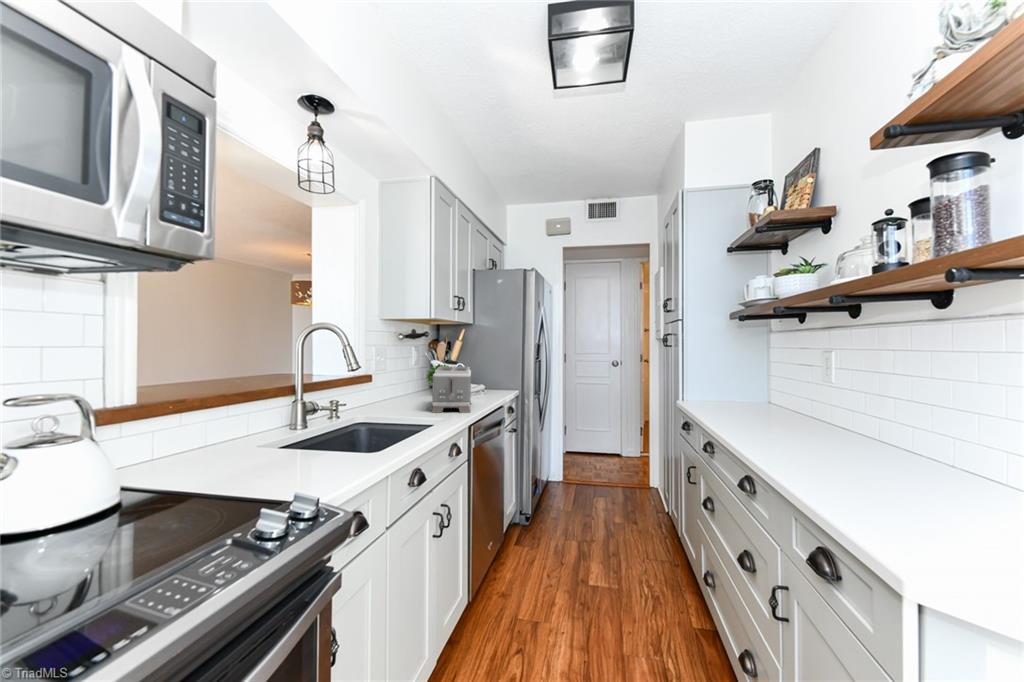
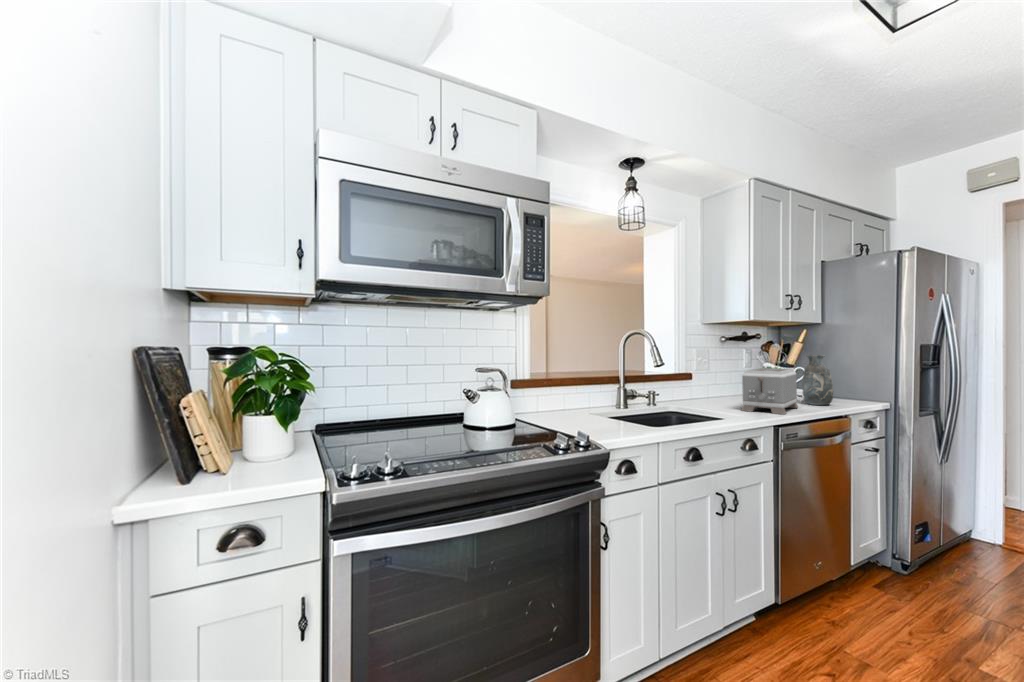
decorative vase: none [468,353,491,398] -> present [802,355,833,405]

